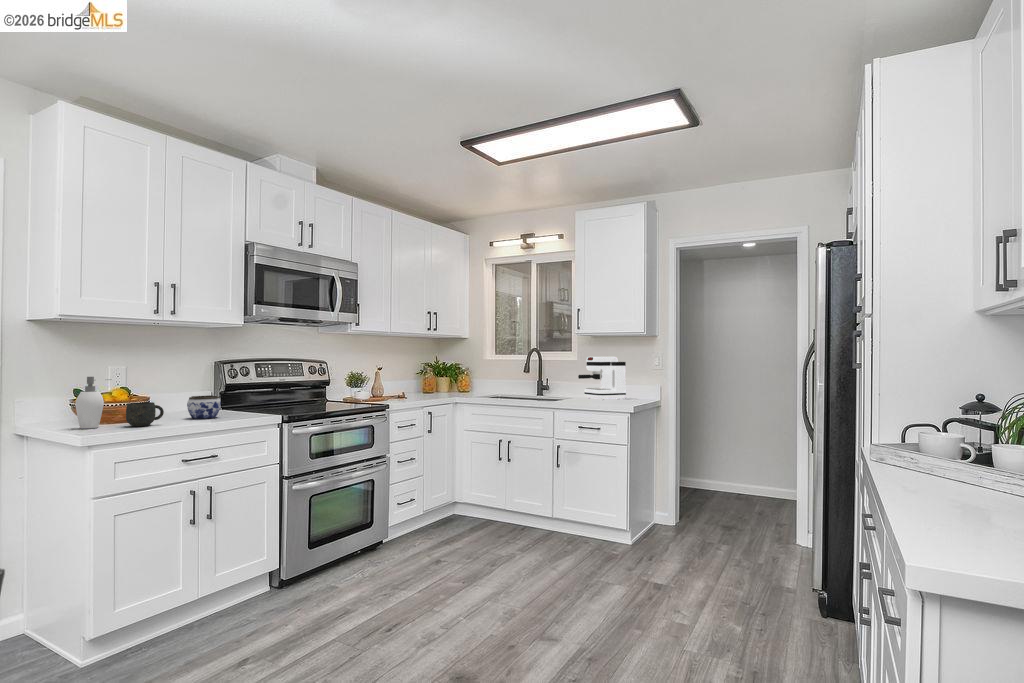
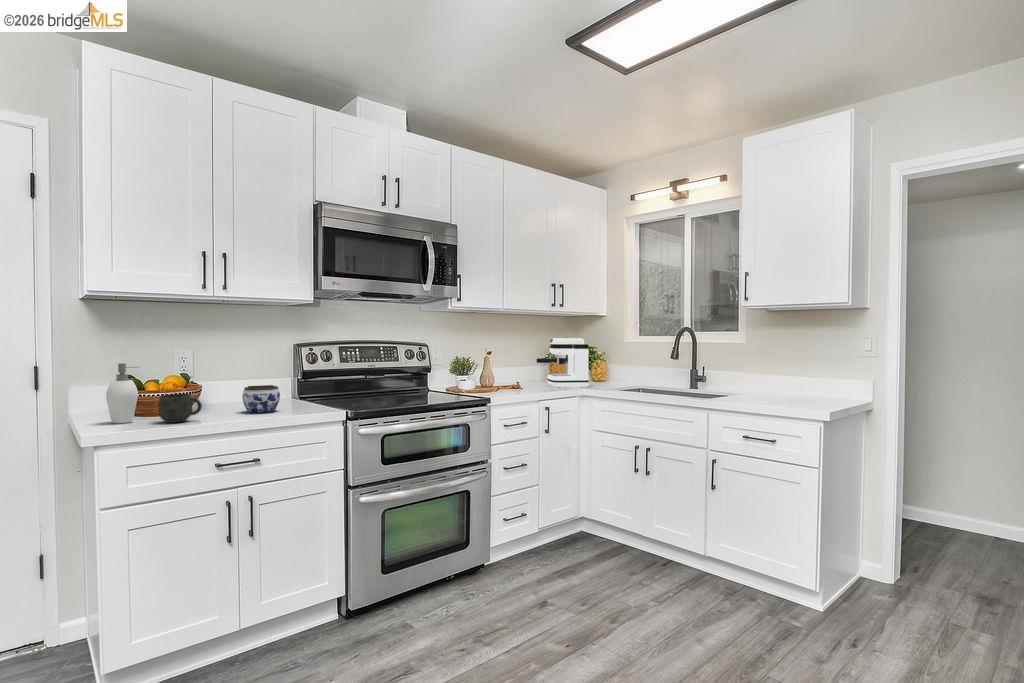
coffee maker: present [578,357,626,400] -> present [536,338,589,388]

